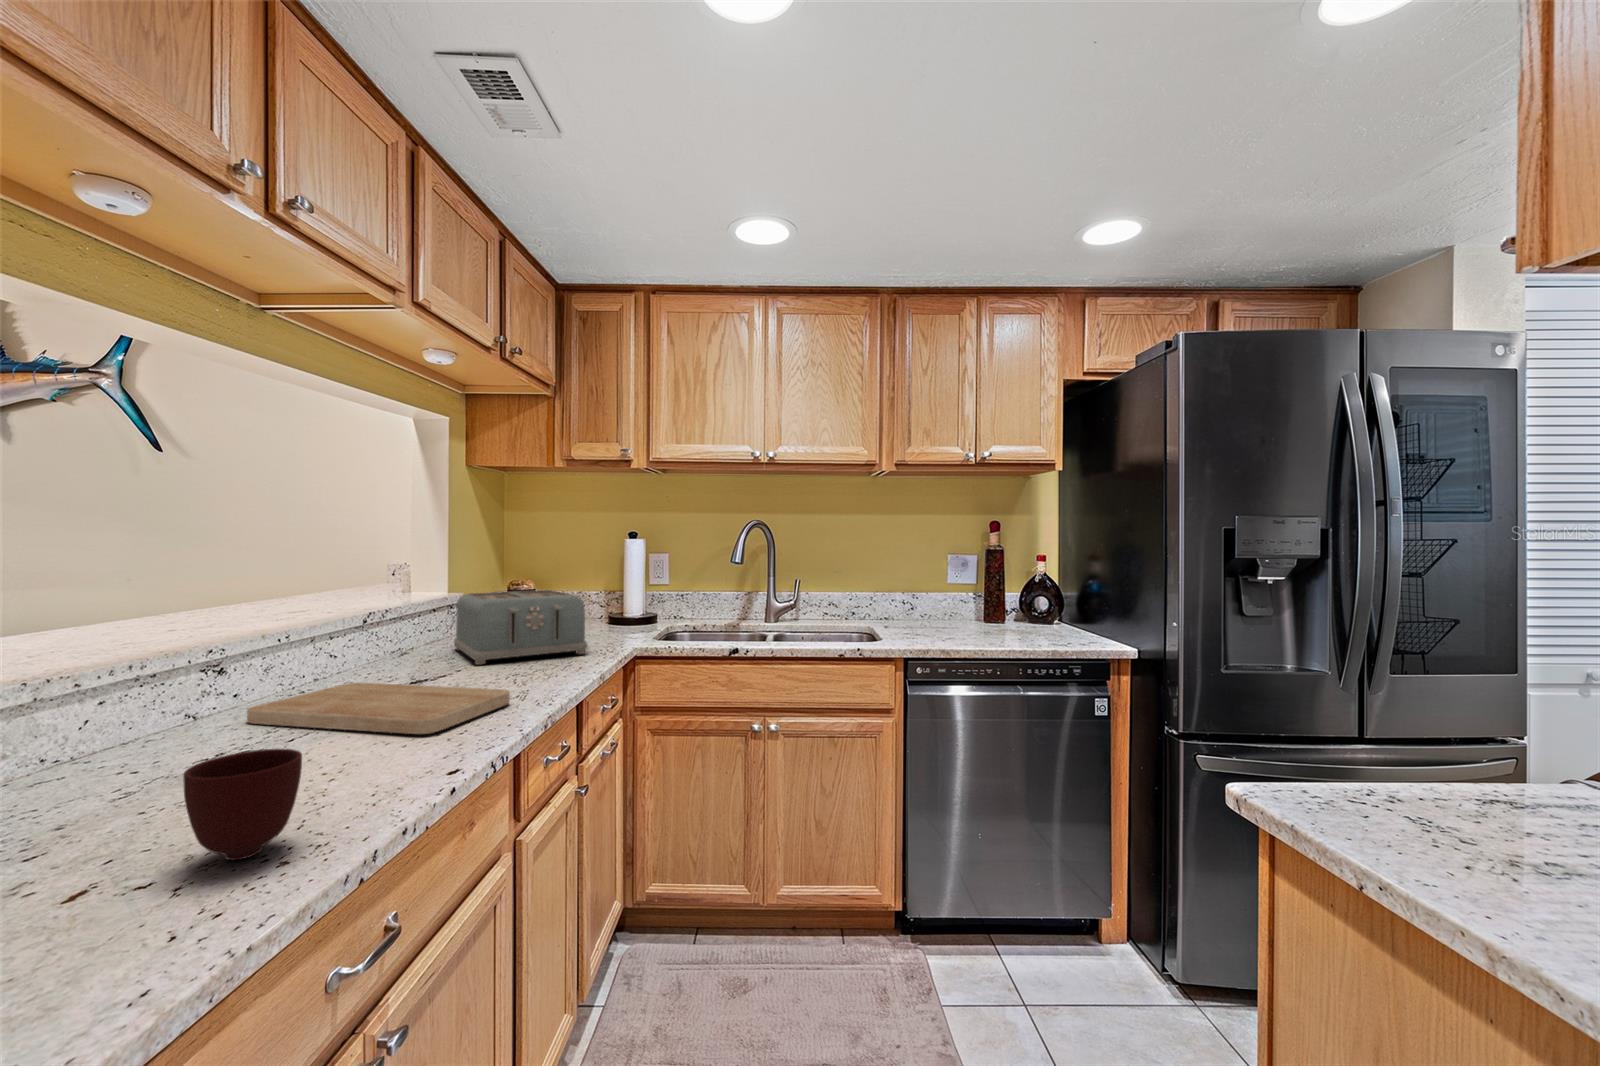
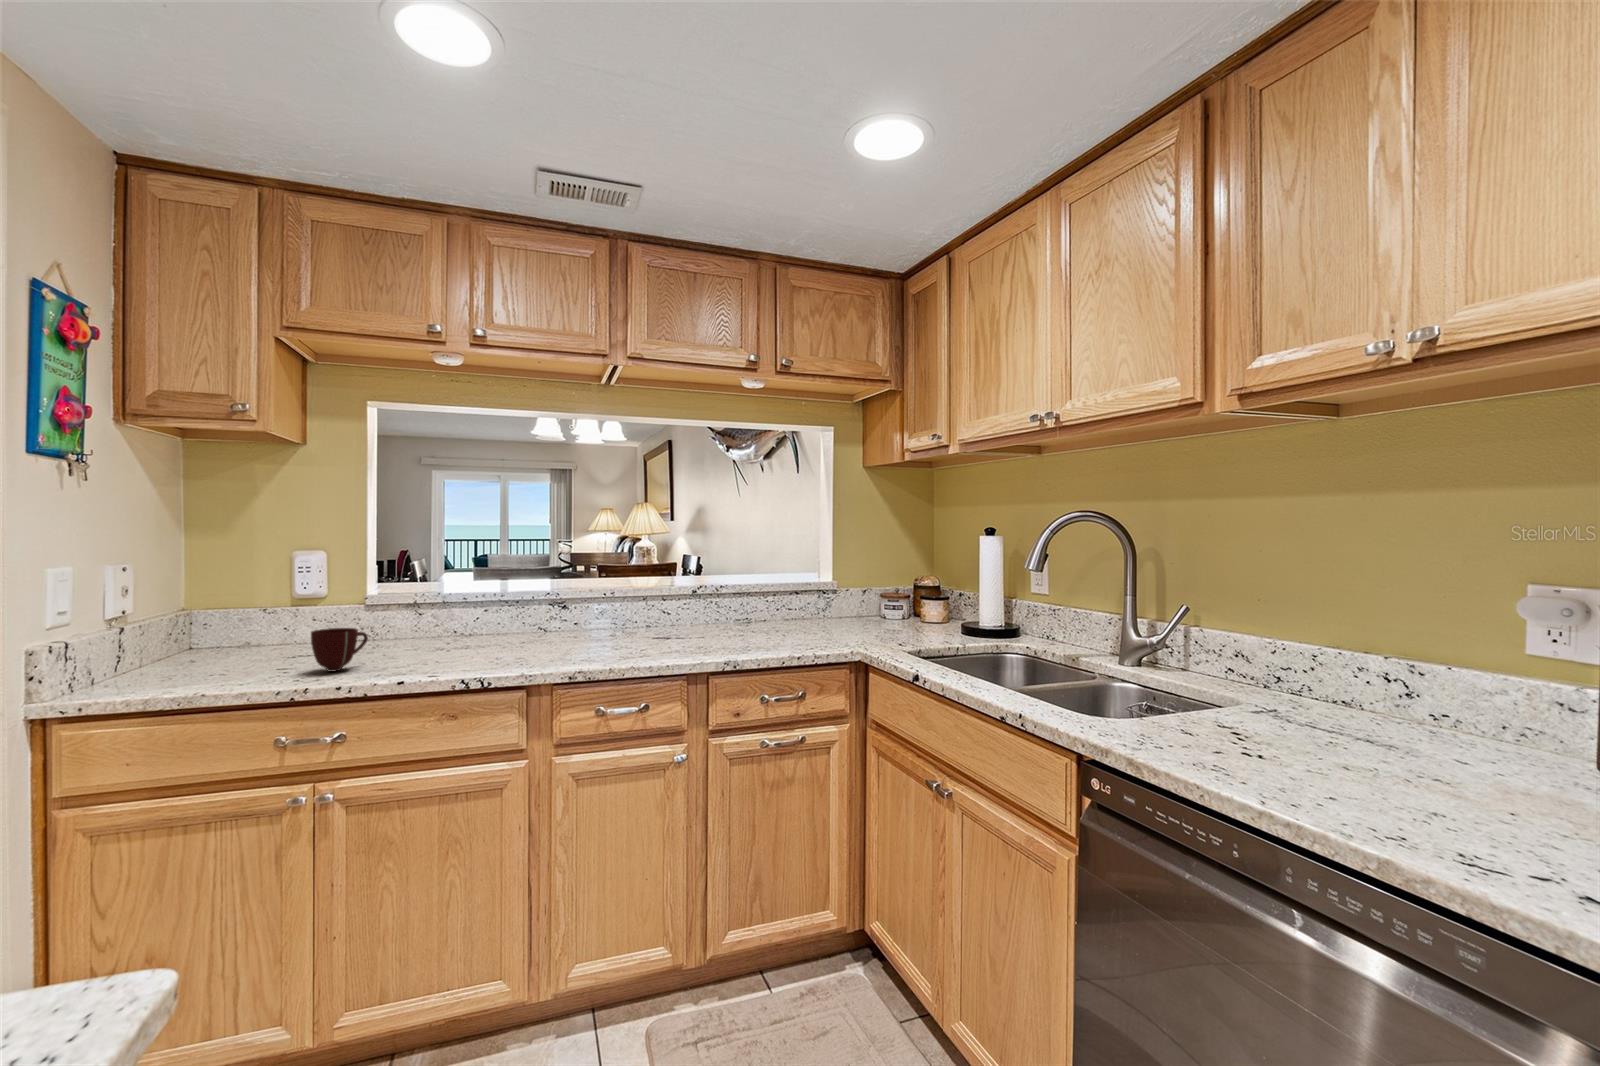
toaster: present [454,590,588,665] -> none [724,580,854,645]
cutting board: present [247,683,510,734] -> none [518,628,624,658]

